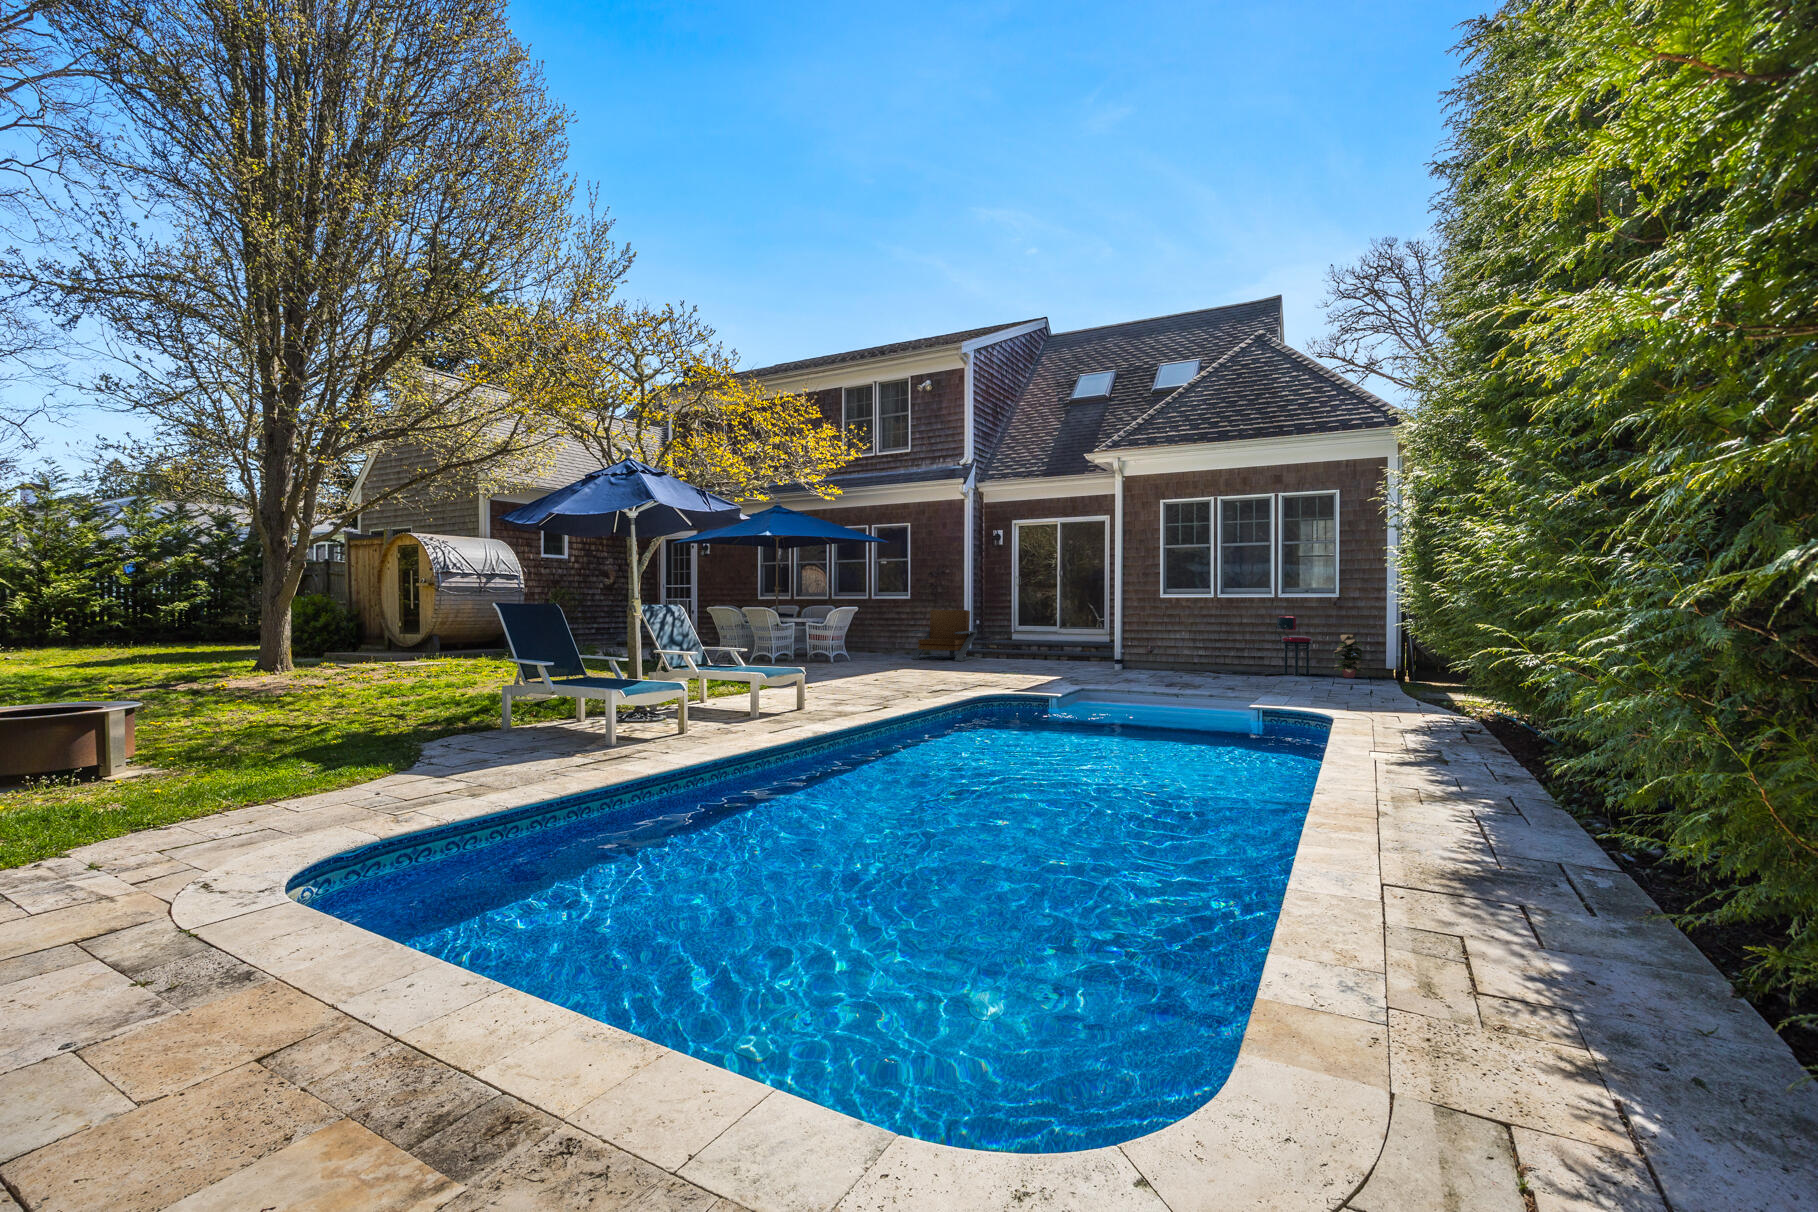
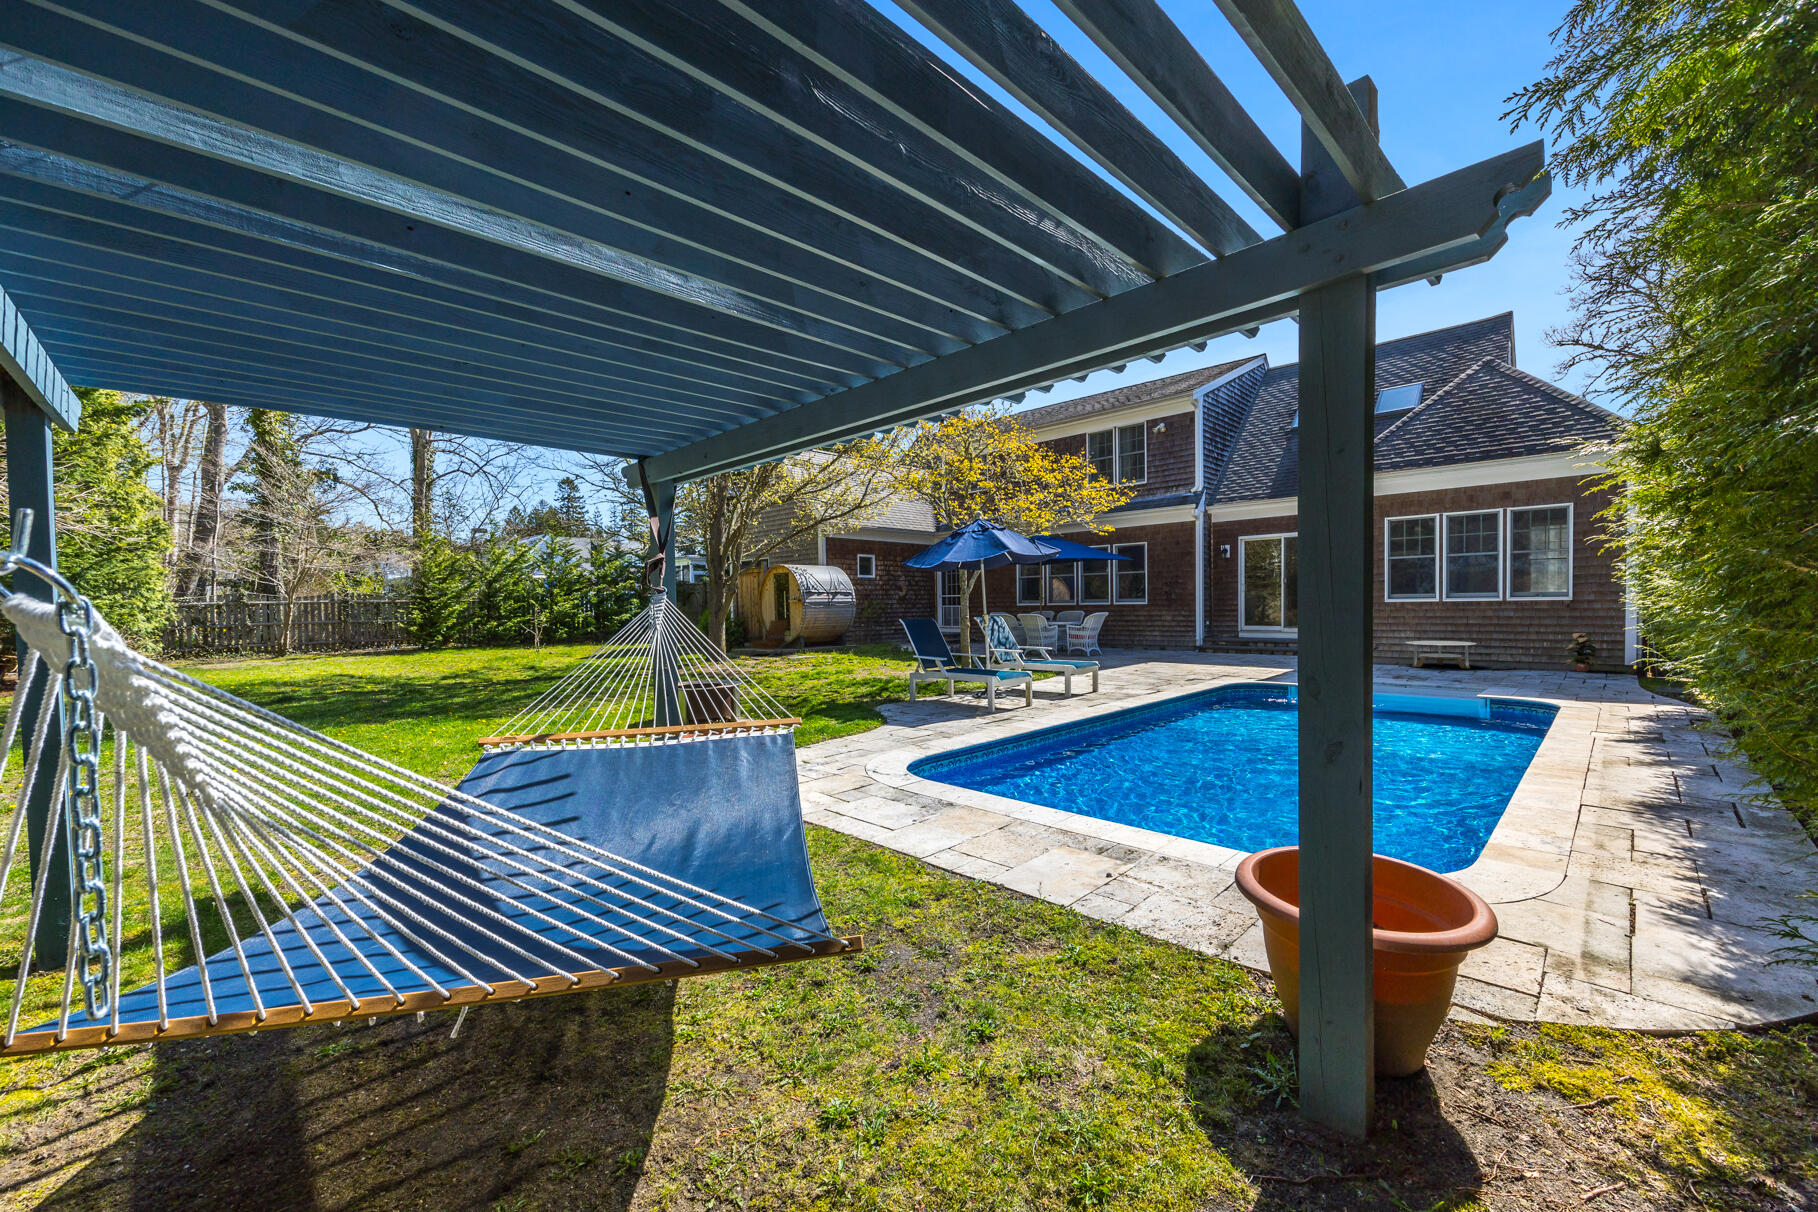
lounge chair: present [911,610,977,661] -> present [748,620,790,657]
stool: present [1275,616,1312,676] -> none [1504,617,1543,669]
round table: none [1177,644,1248,675] -> present [1405,641,1476,669]

